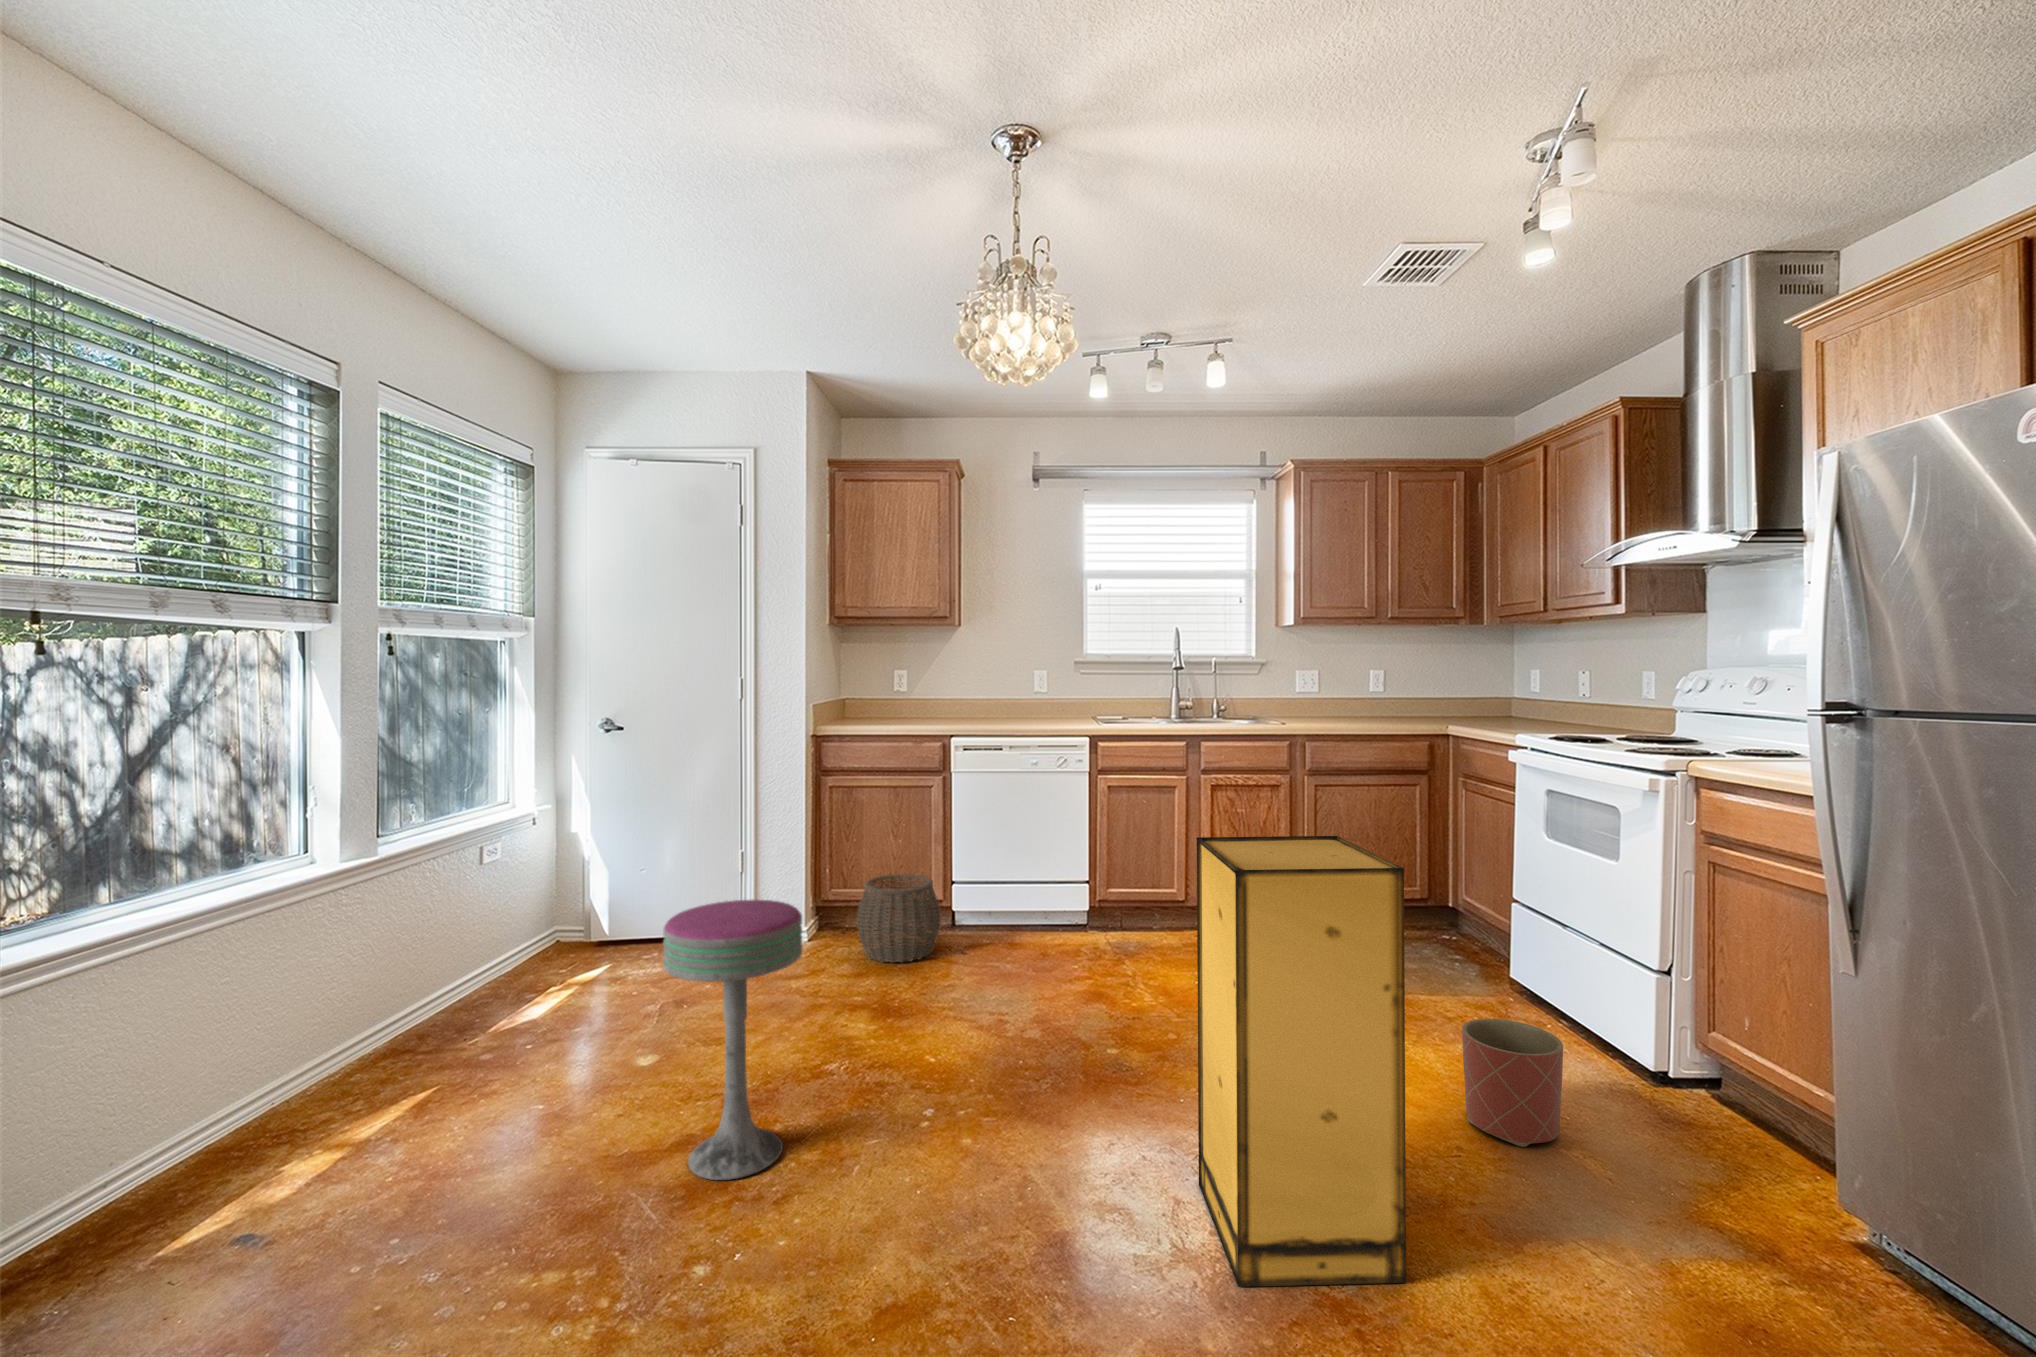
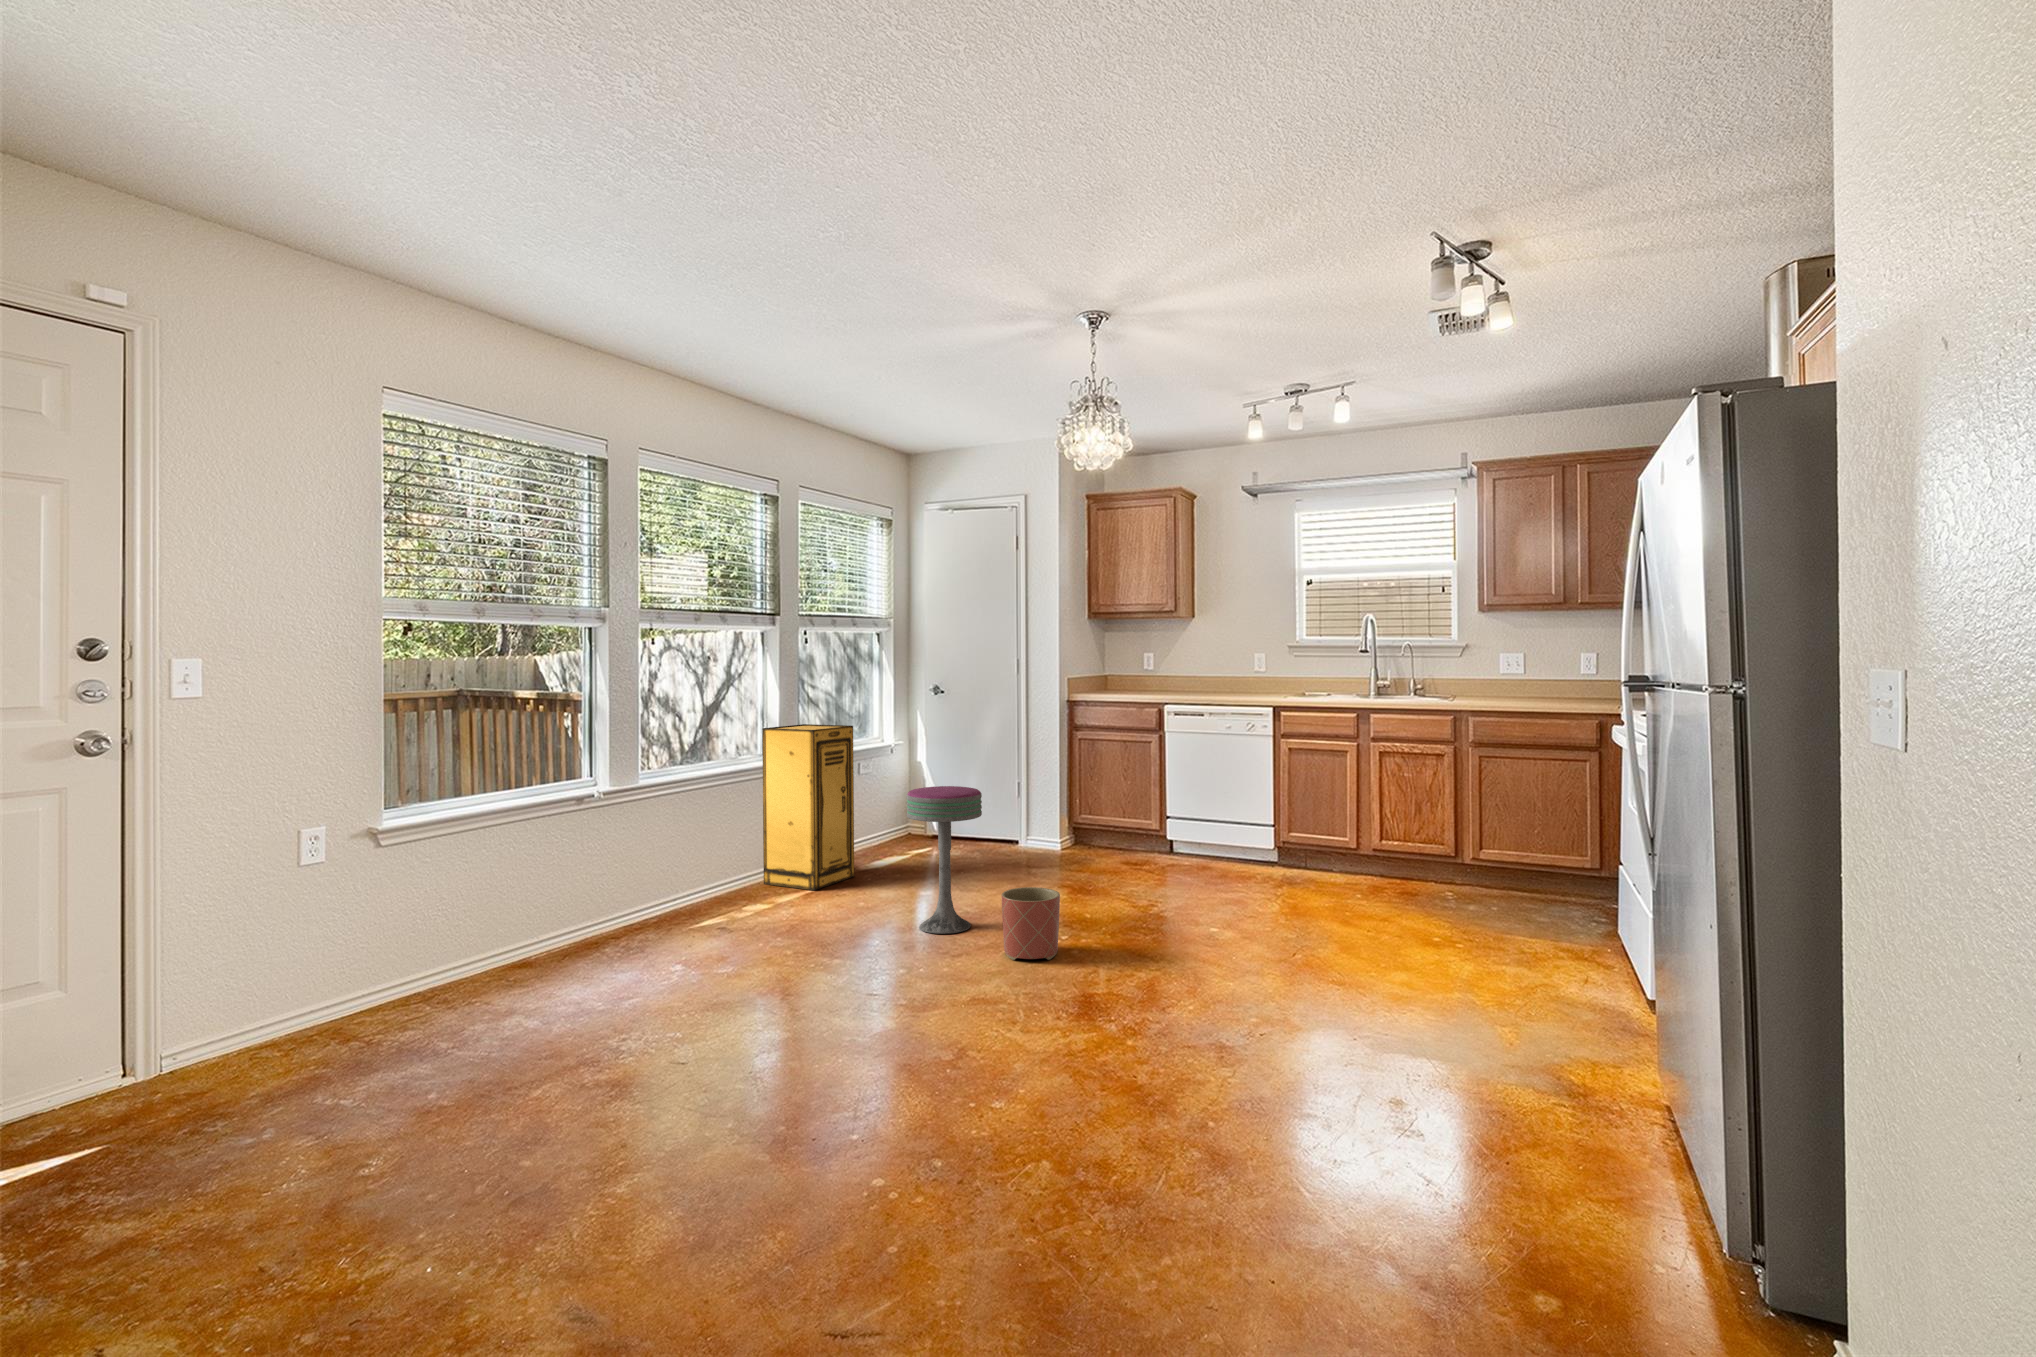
storage cabinet: present [1197,836,1406,1287] -> present [762,724,854,890]
woven basket: present [857,874,941,963] -> none [1084,806,1146,867]
planter: present [1462,1019,1563,1147] -> present [1002,887,1060,960]

